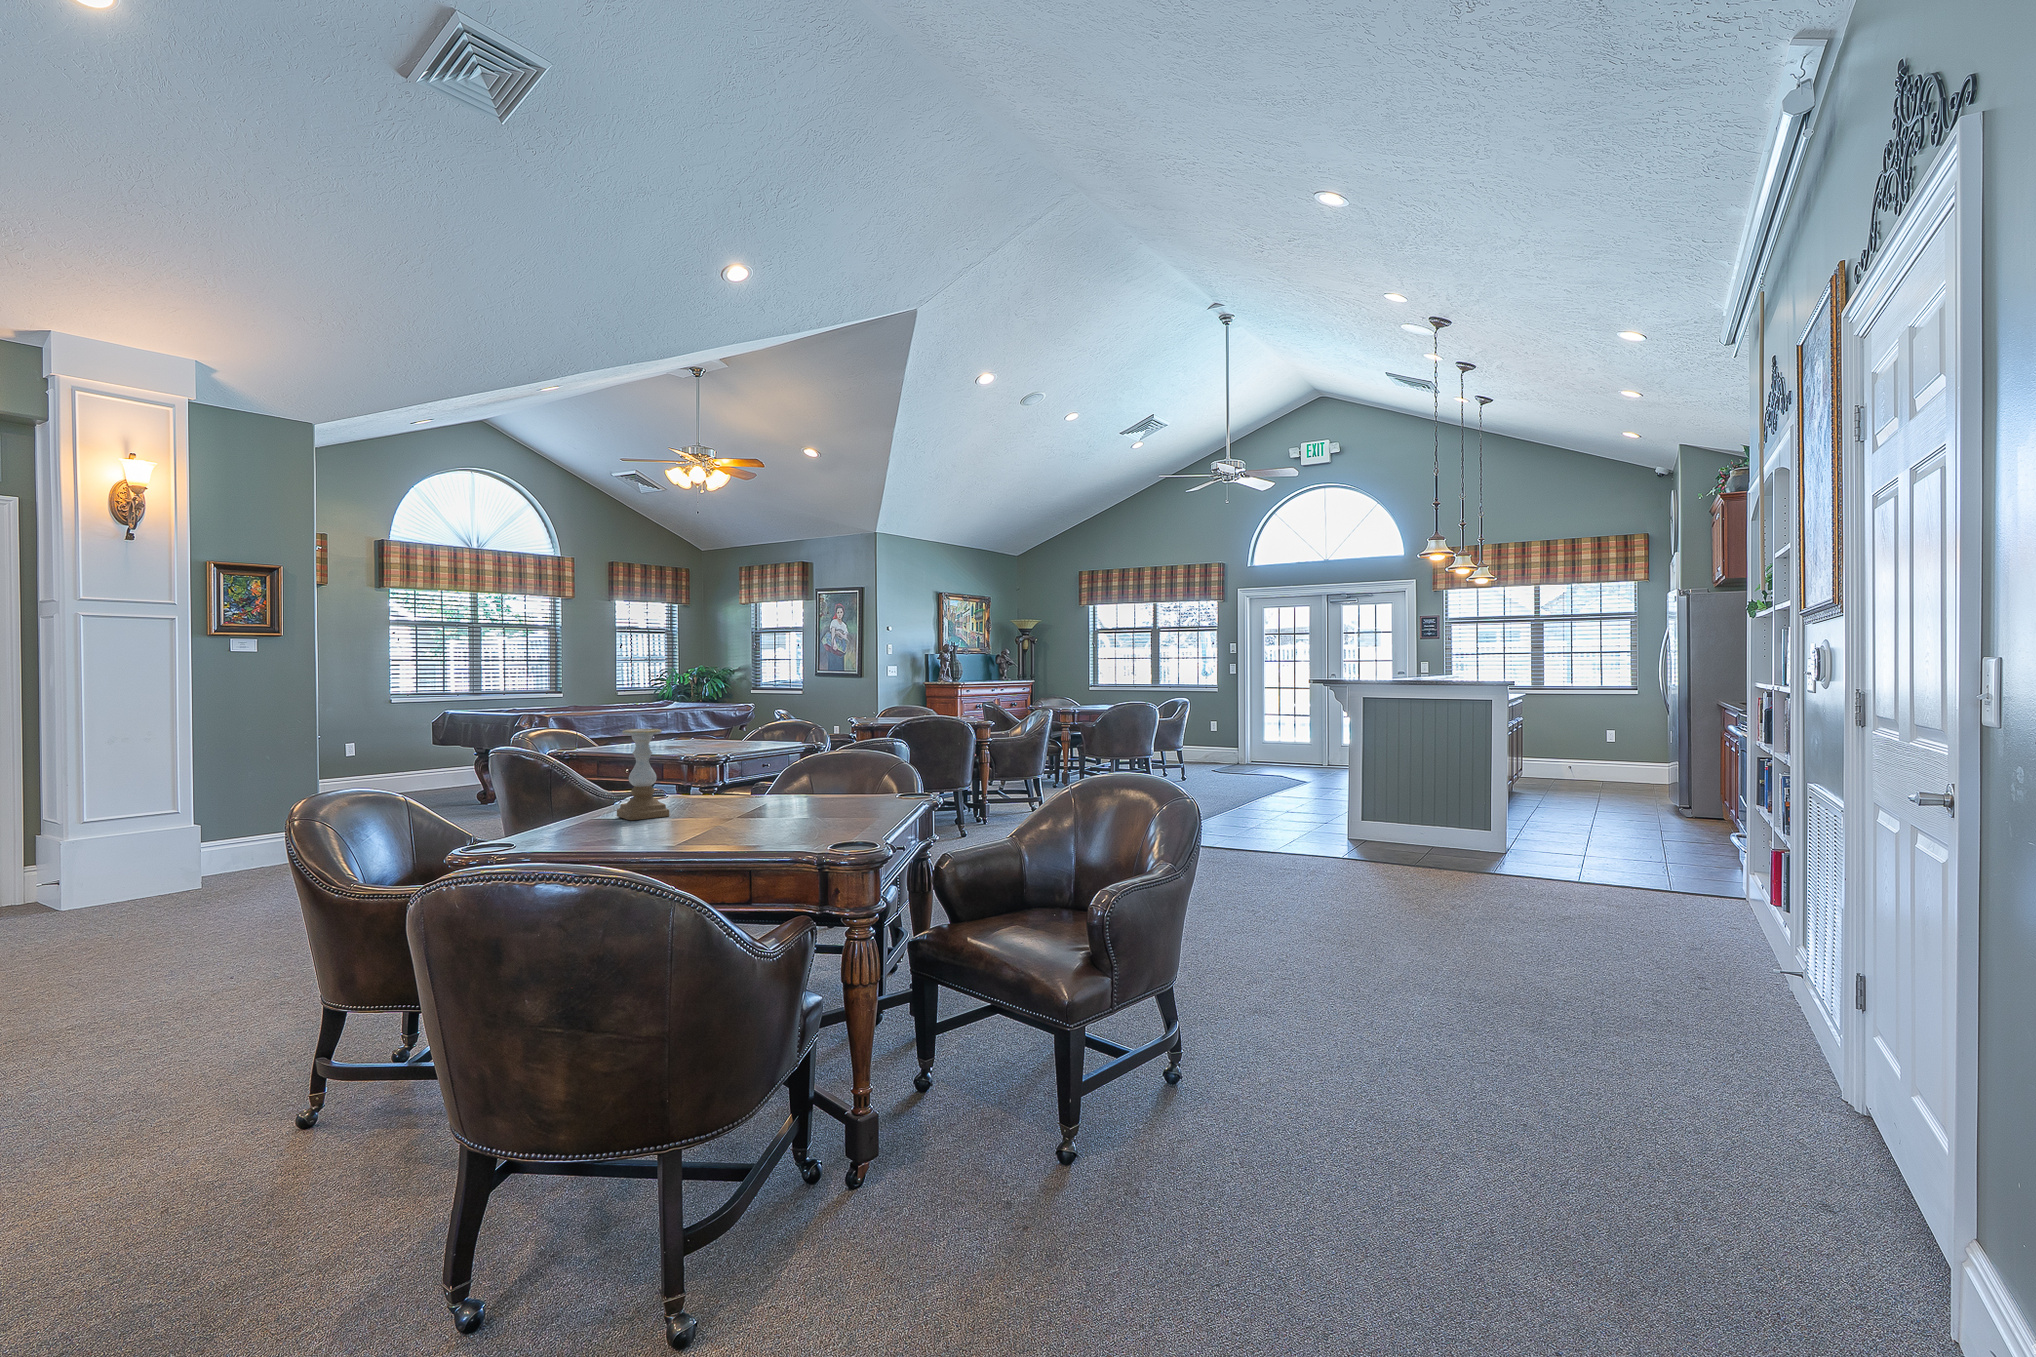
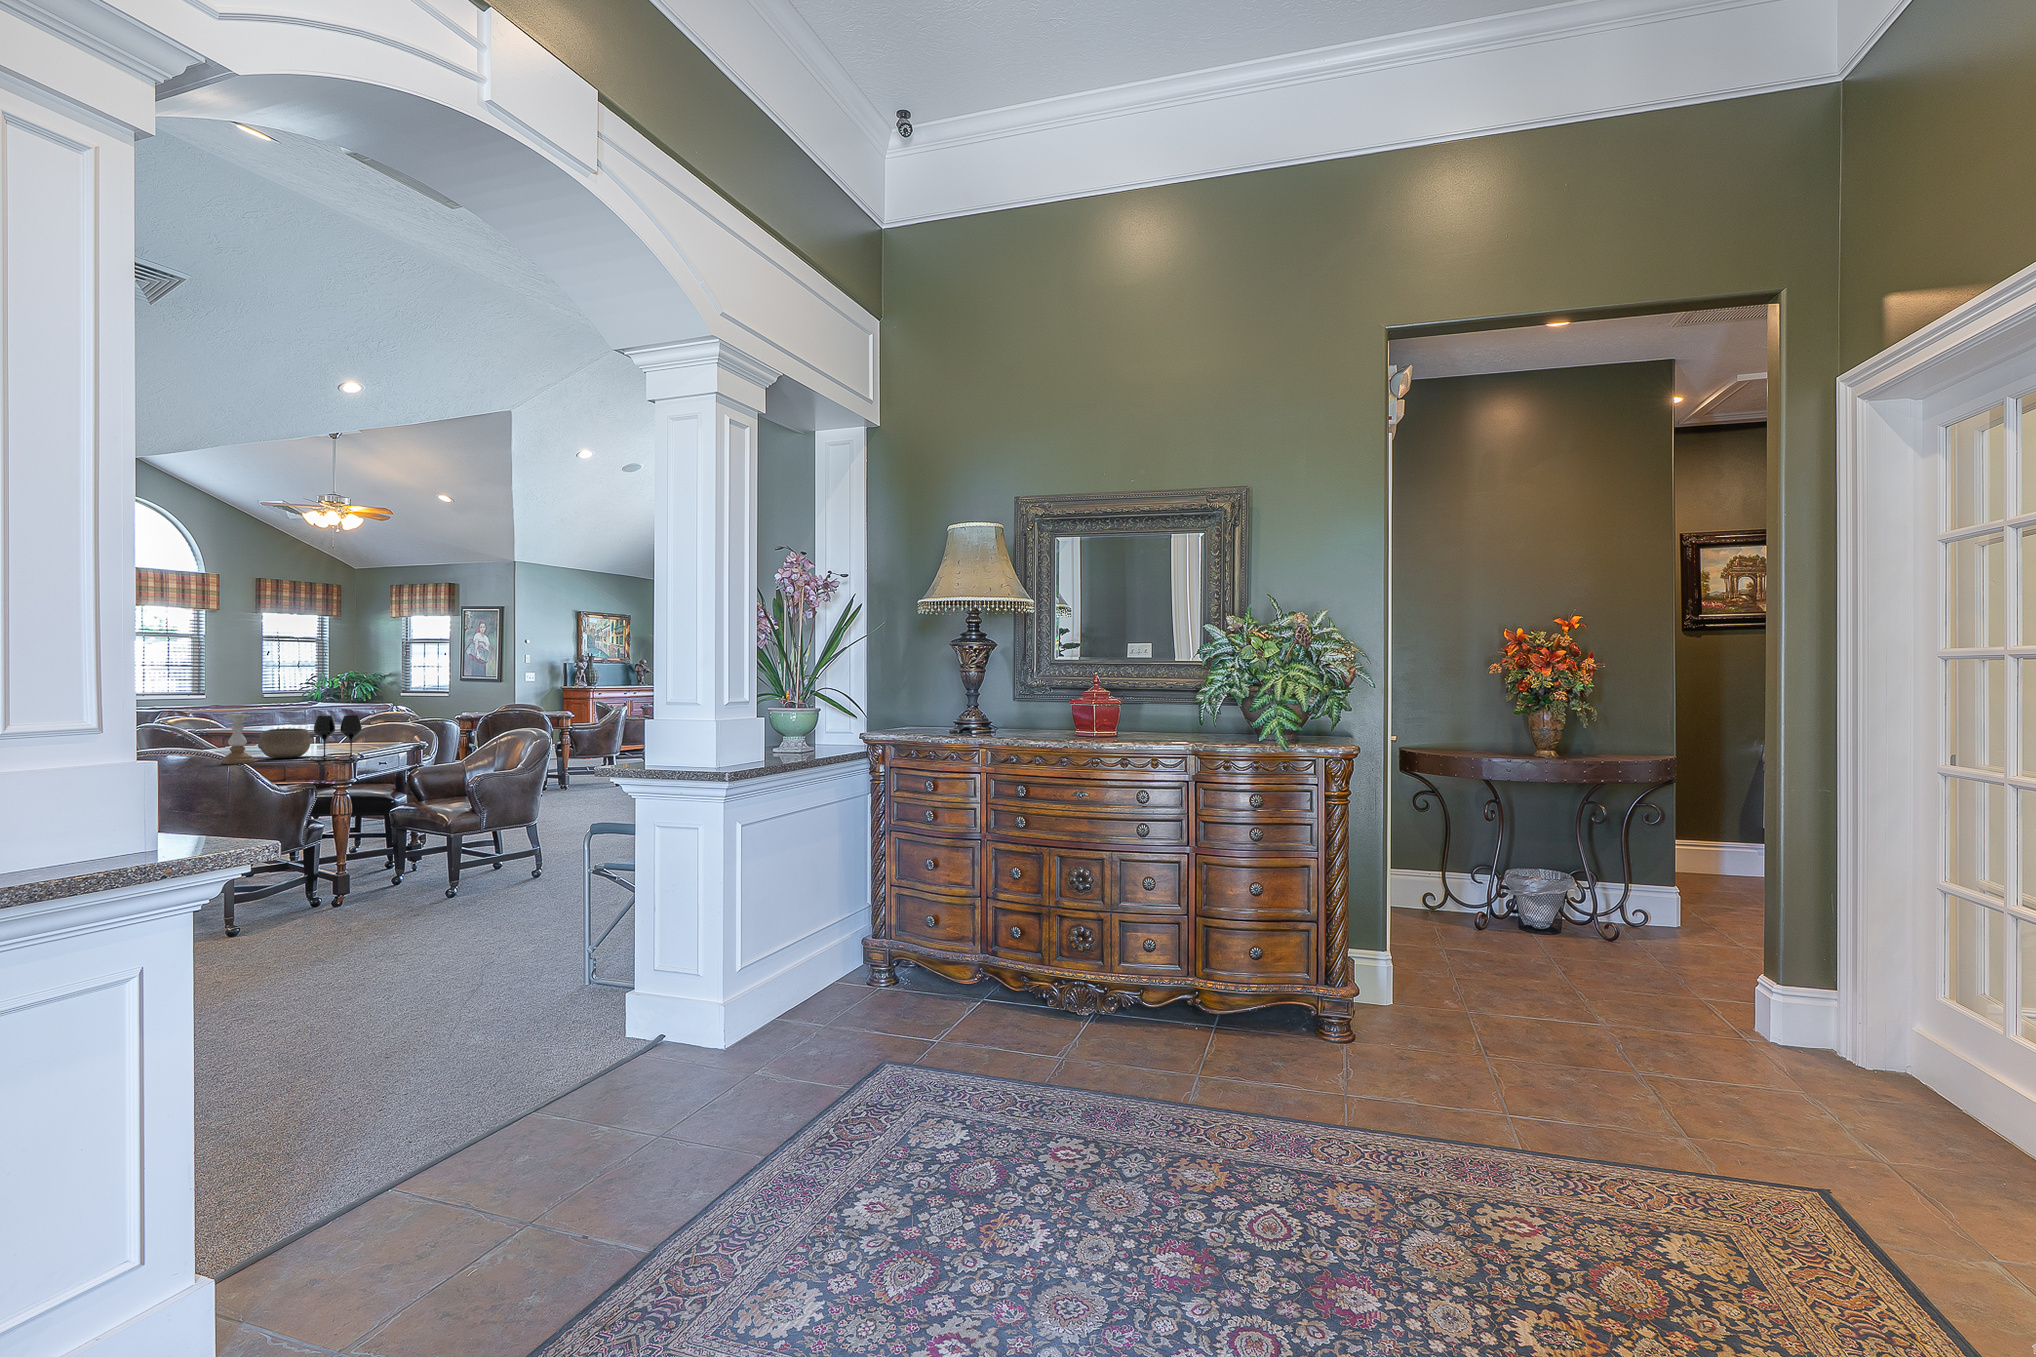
wine glass: none [762,731,840,814] -> present [314,715,362,760]
bowl: none [669,751,745,804] -> present [258,728,311,758]

